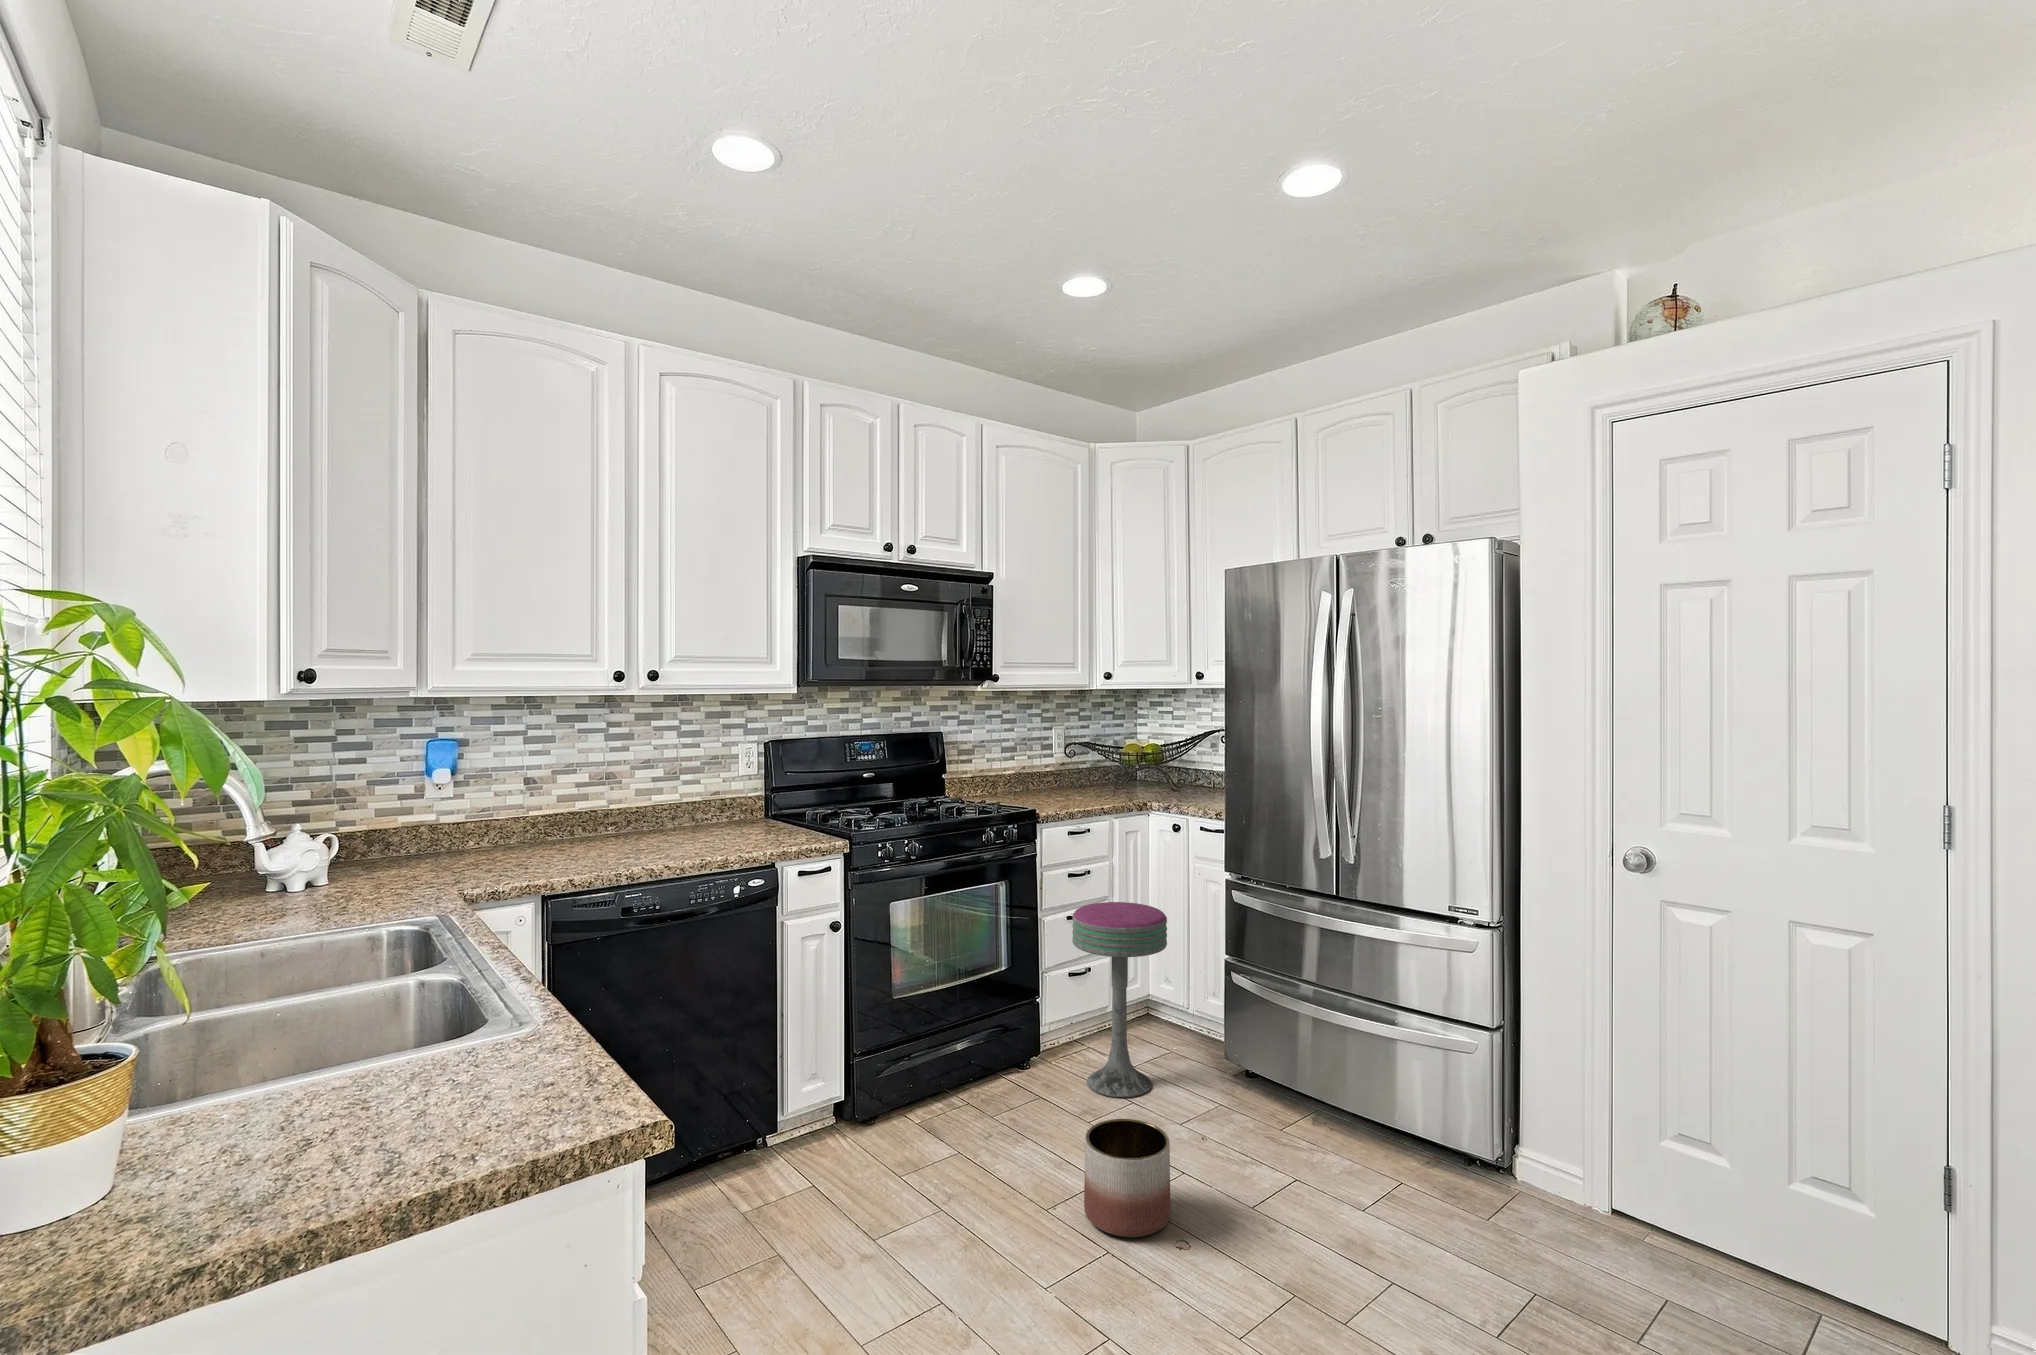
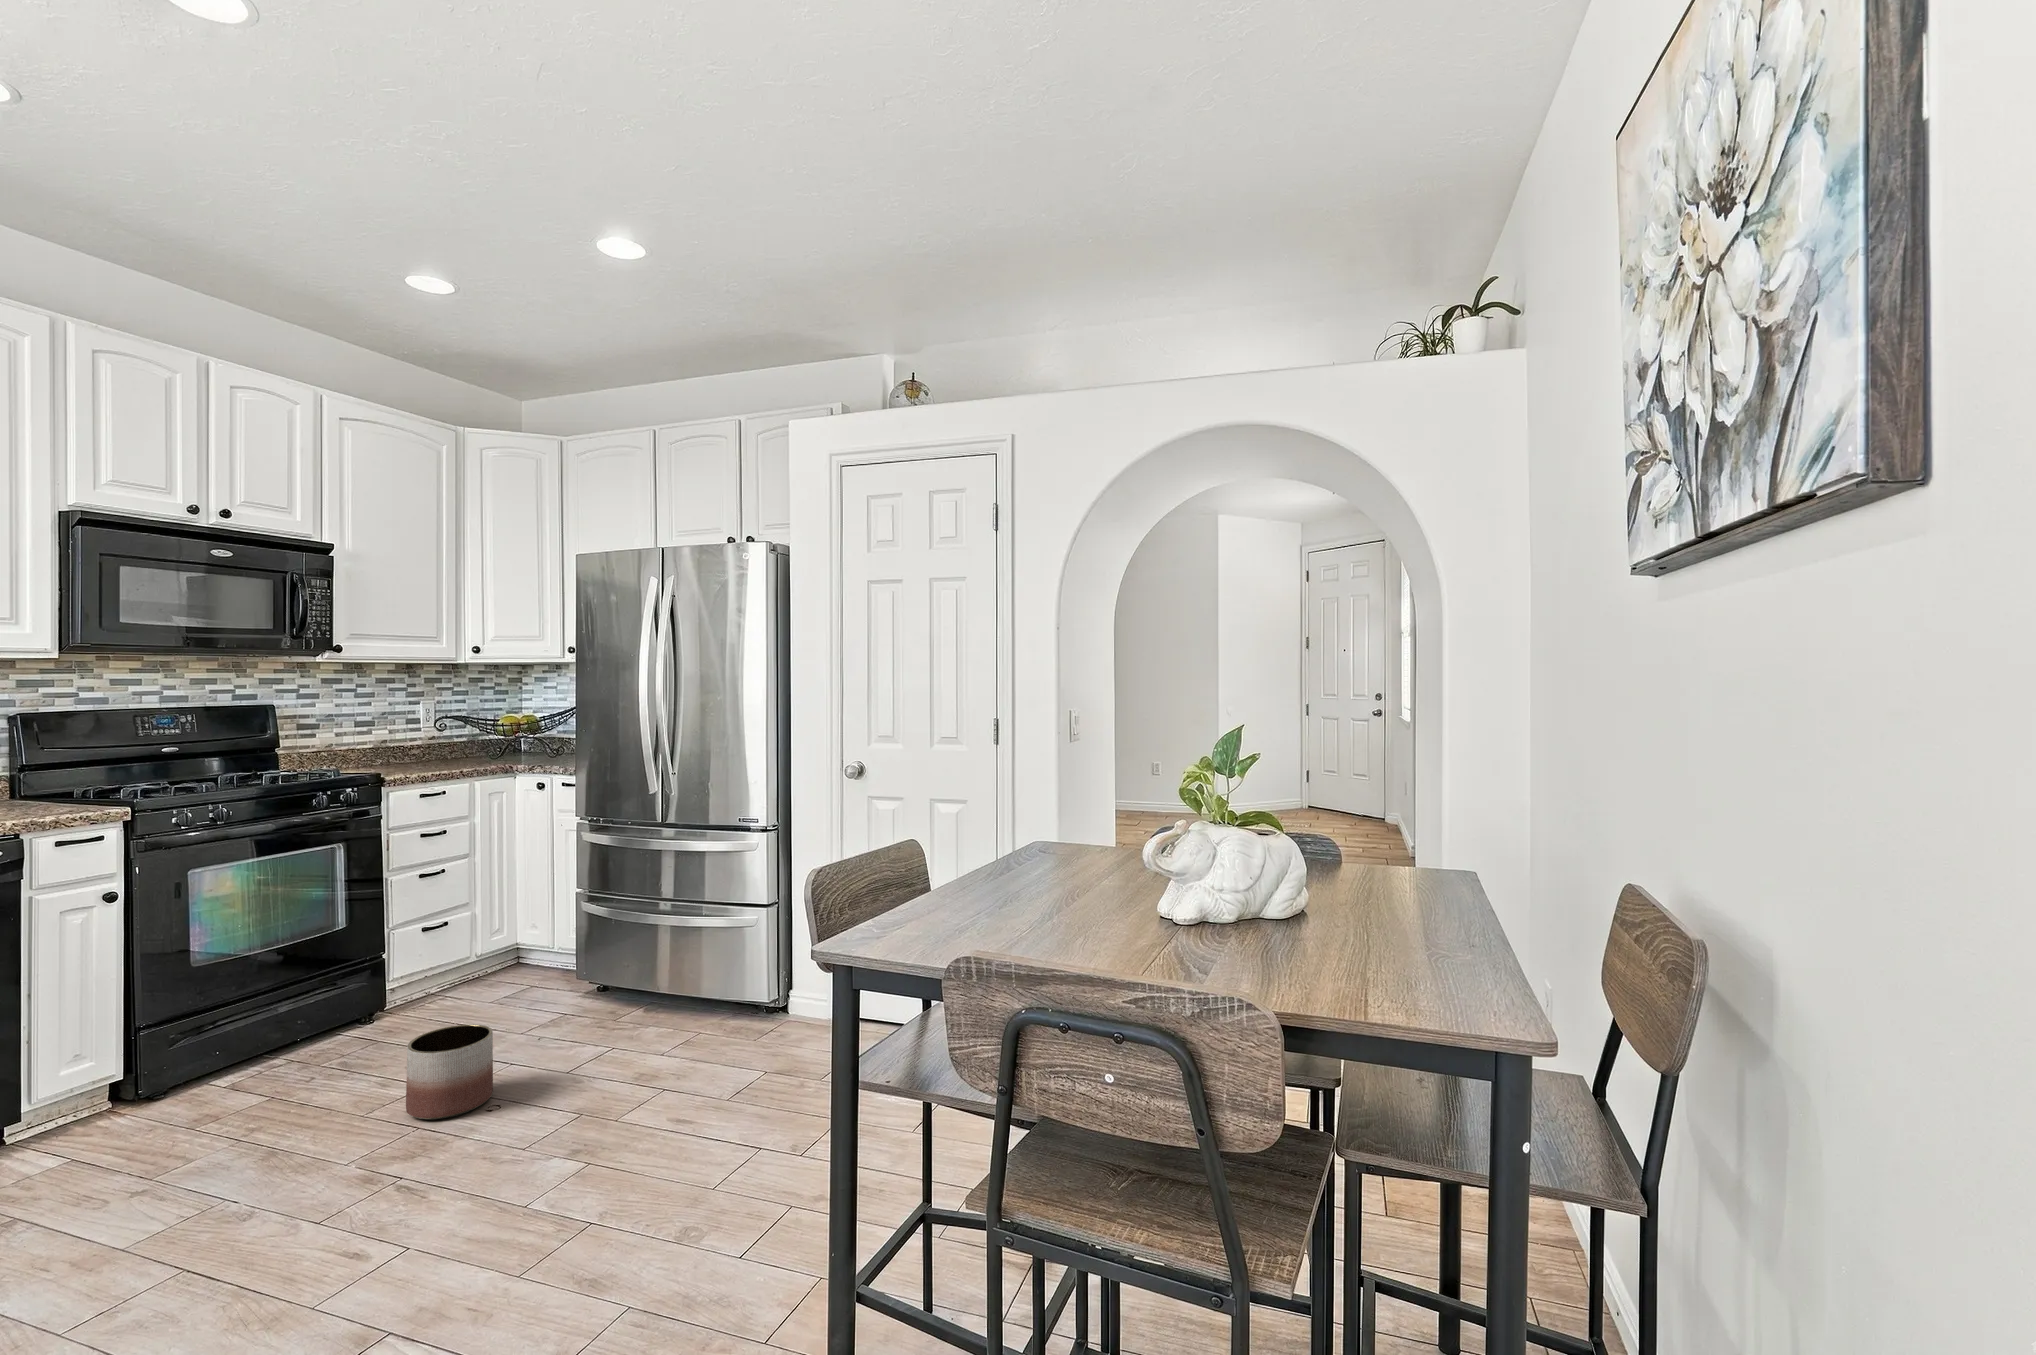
bar stool: present [1072,902,1167,1098] -> none [420,854,520,1027]

